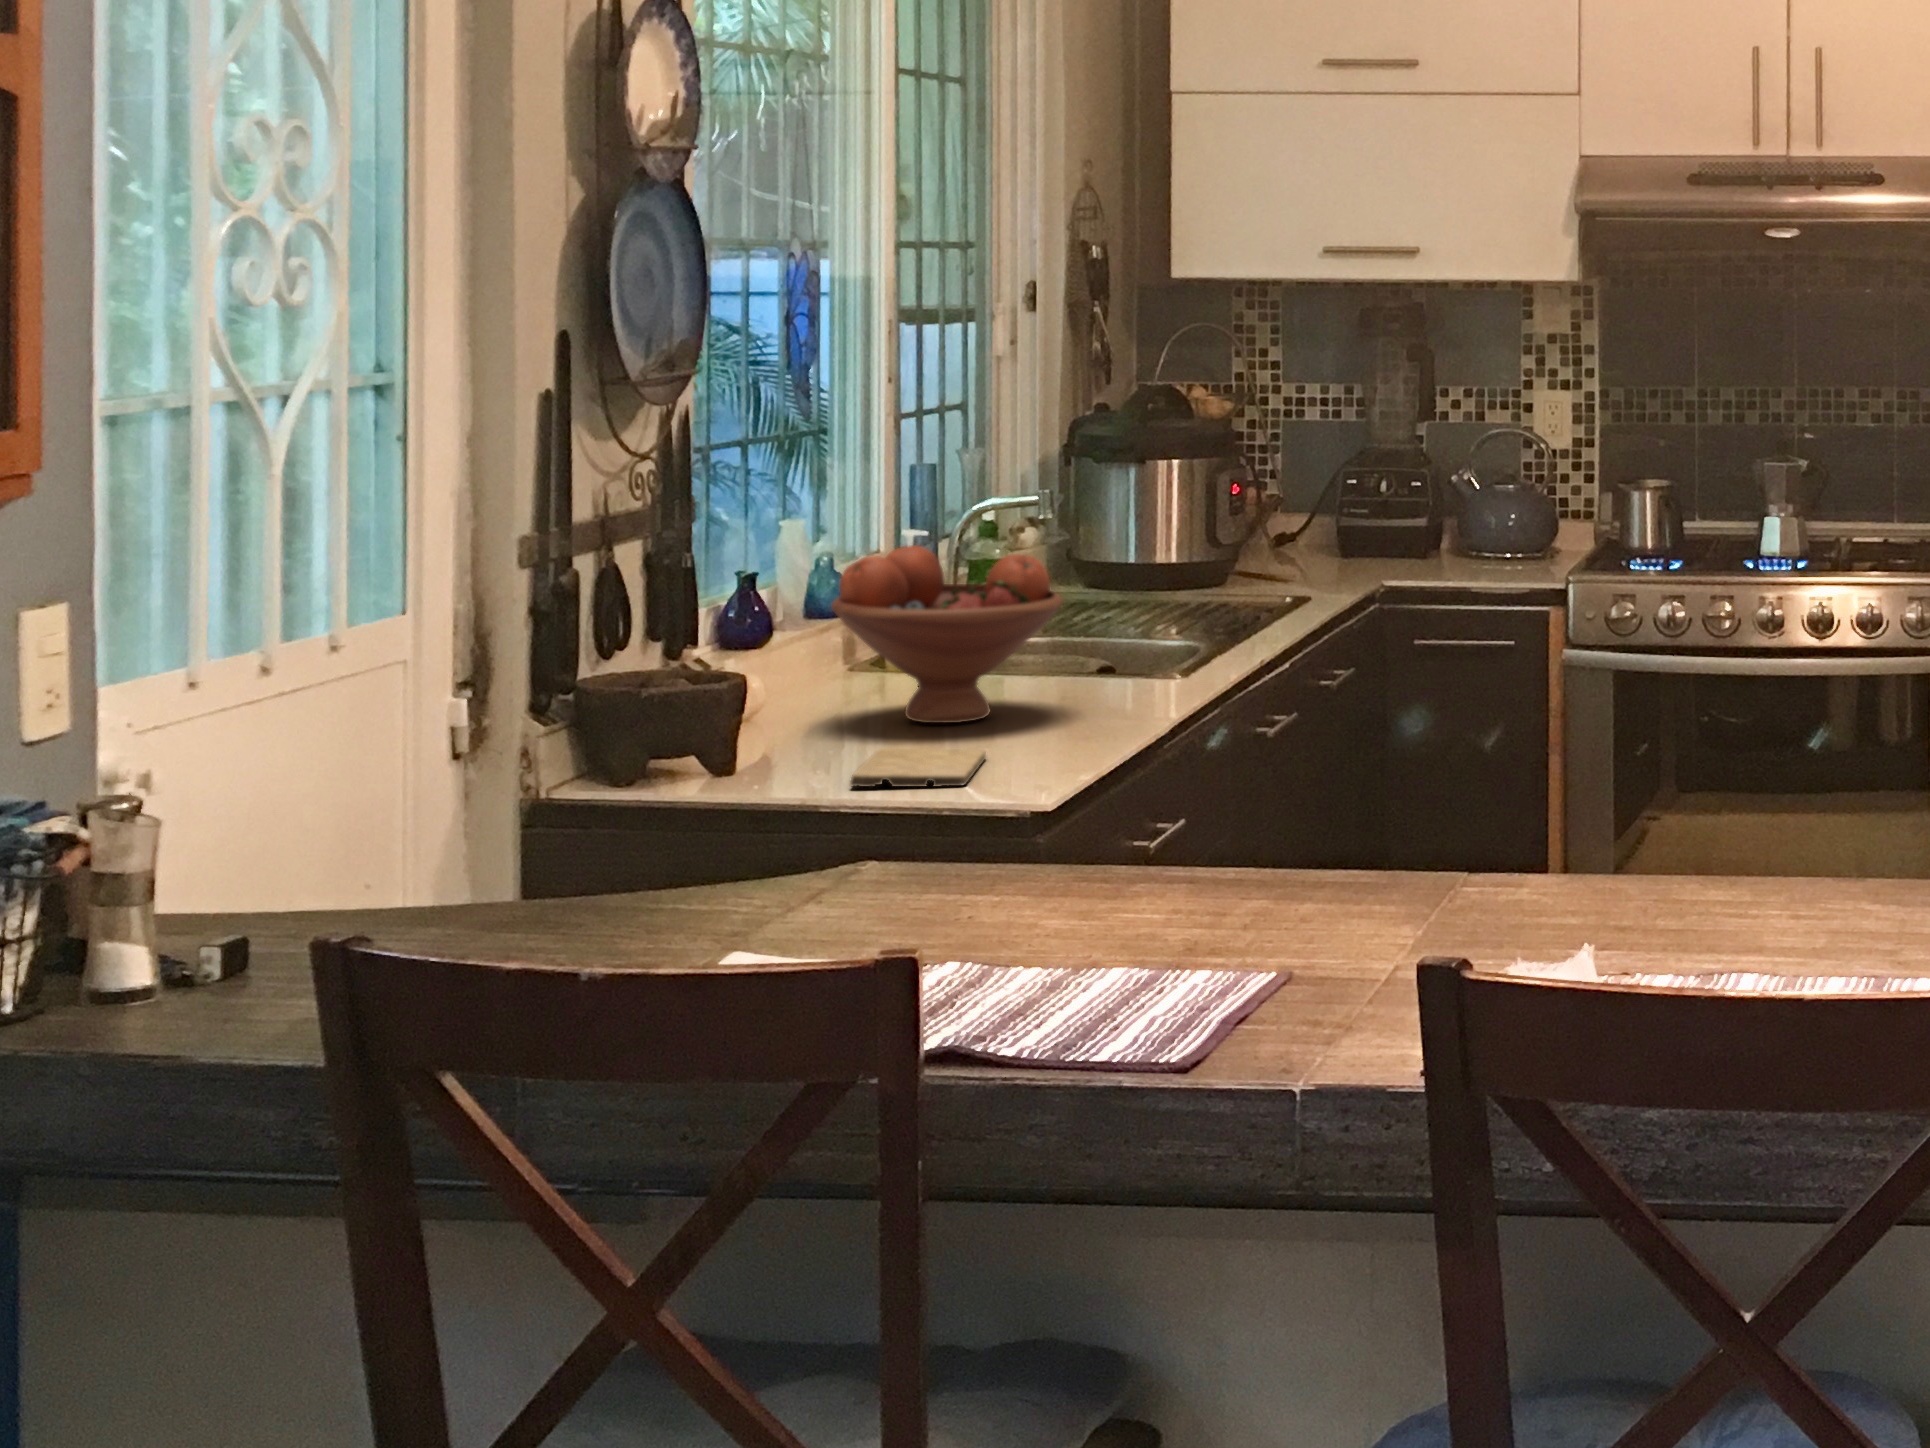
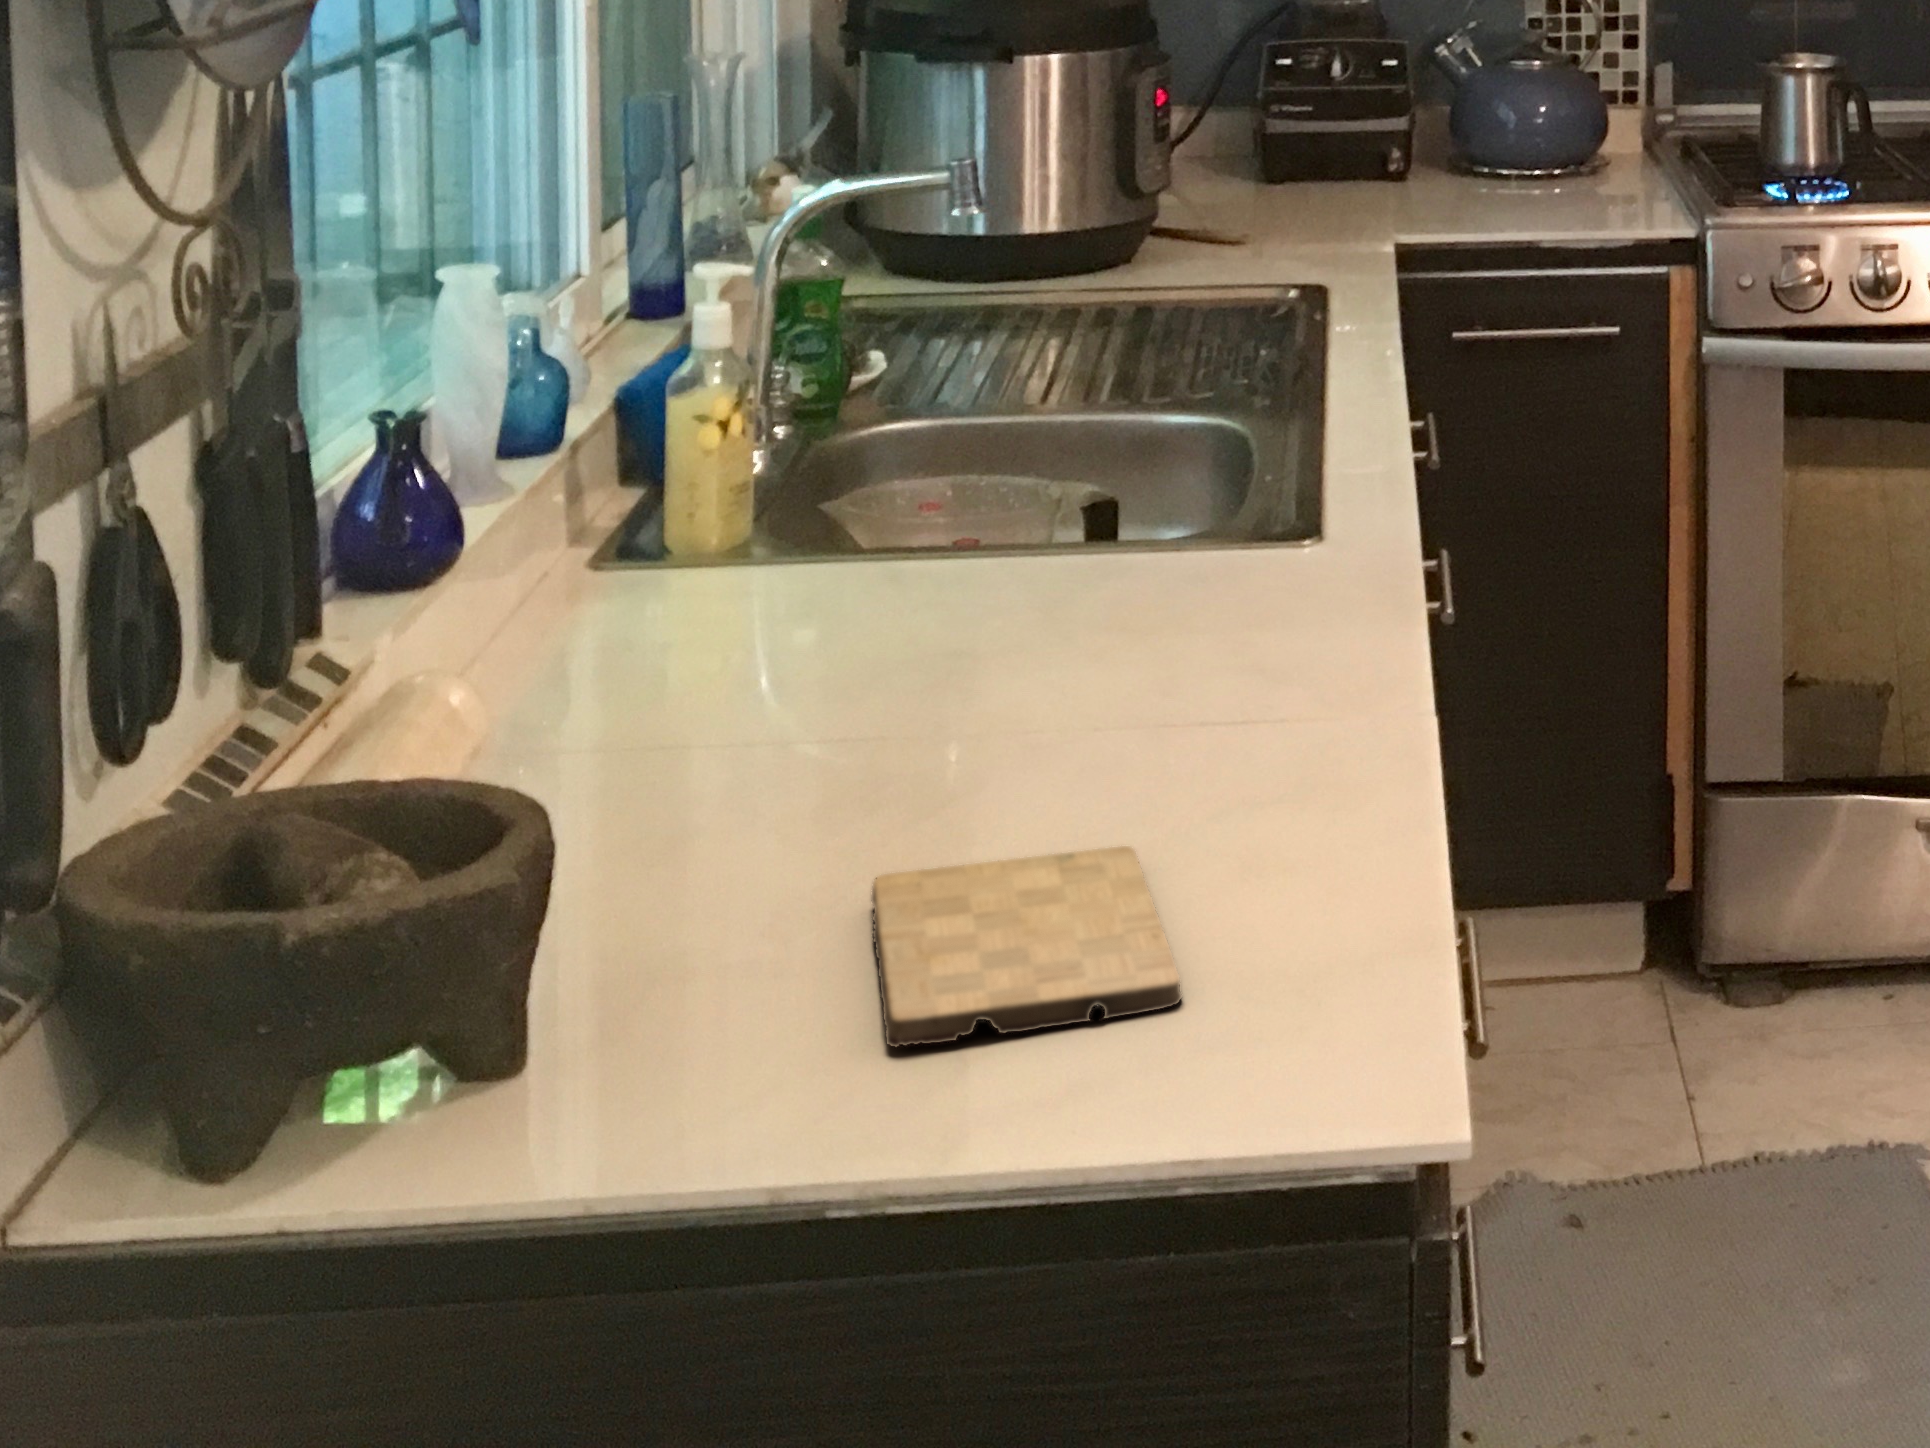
fruit bowl: present [831,545,1063,723] -> none [648,326,1170,729]

